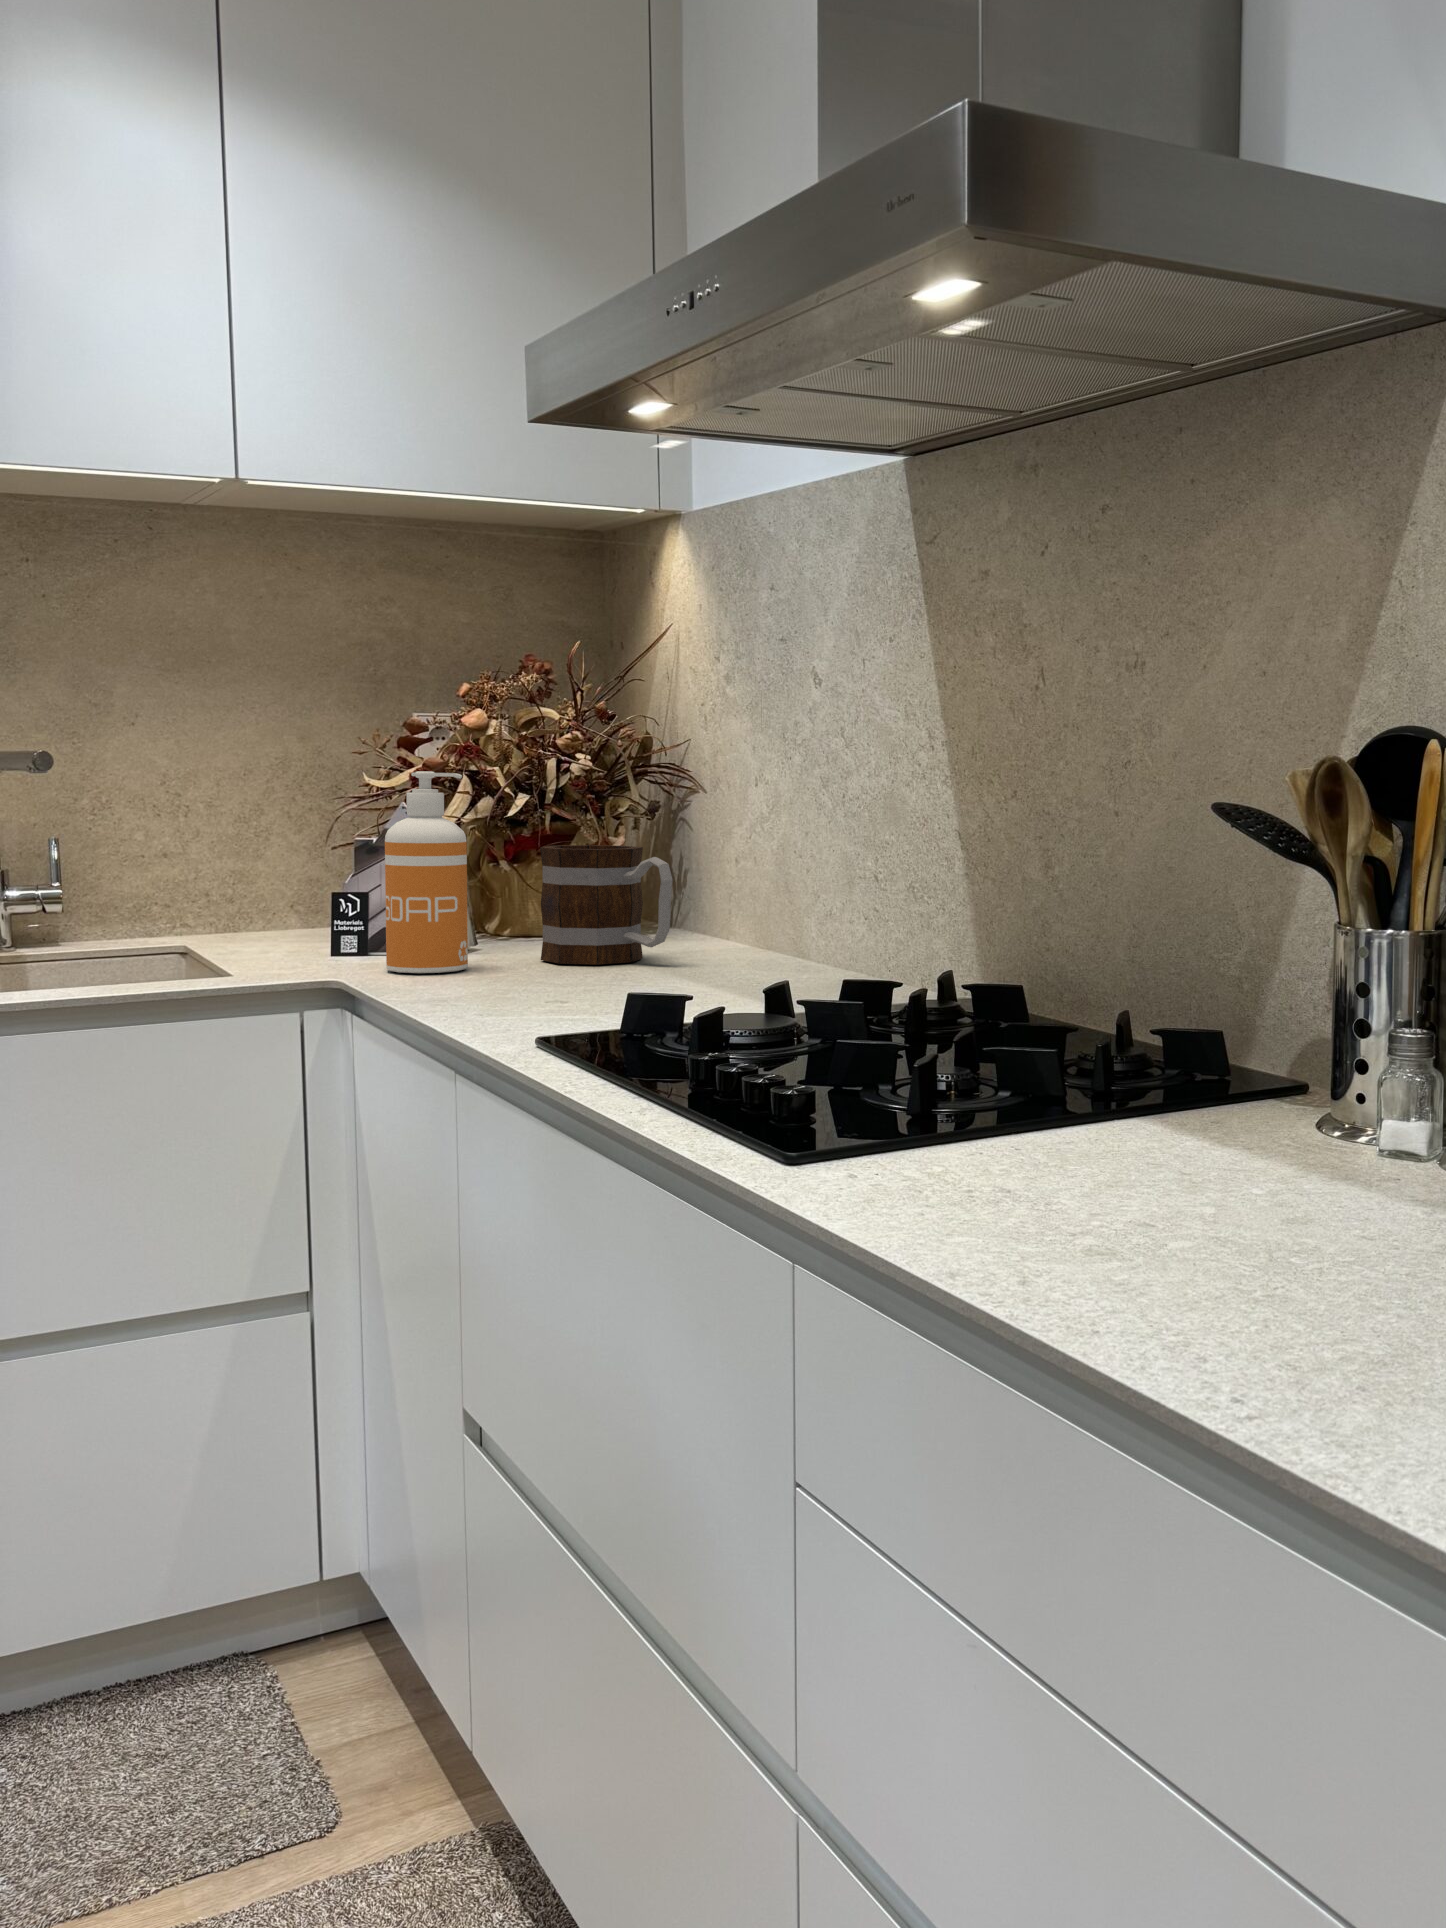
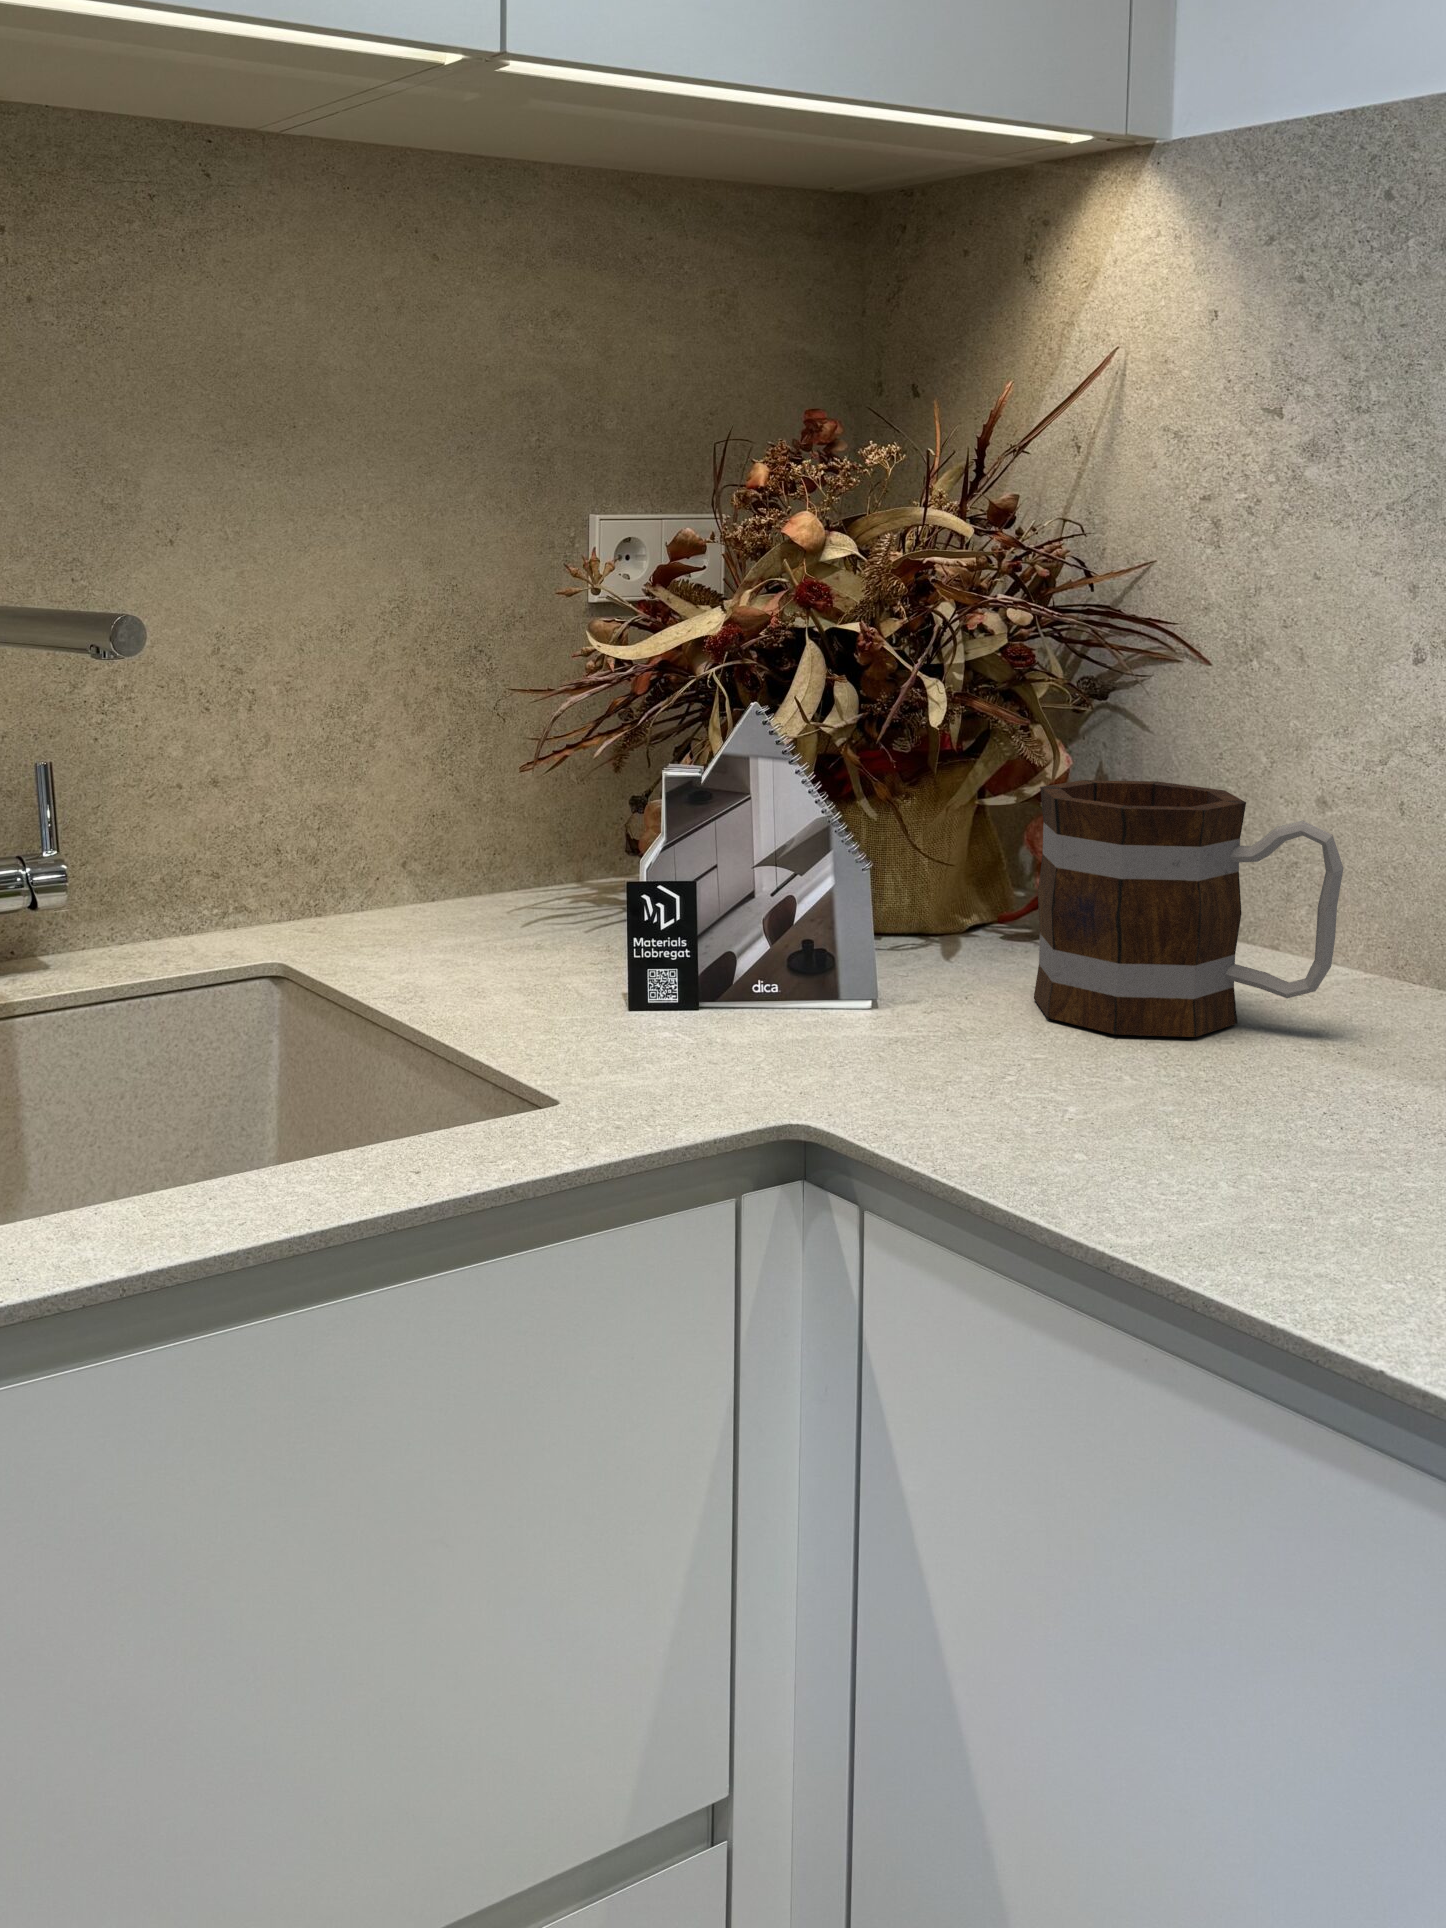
soap dispenser: present [385,771,468,973] -> none [825,665,994,1089]

